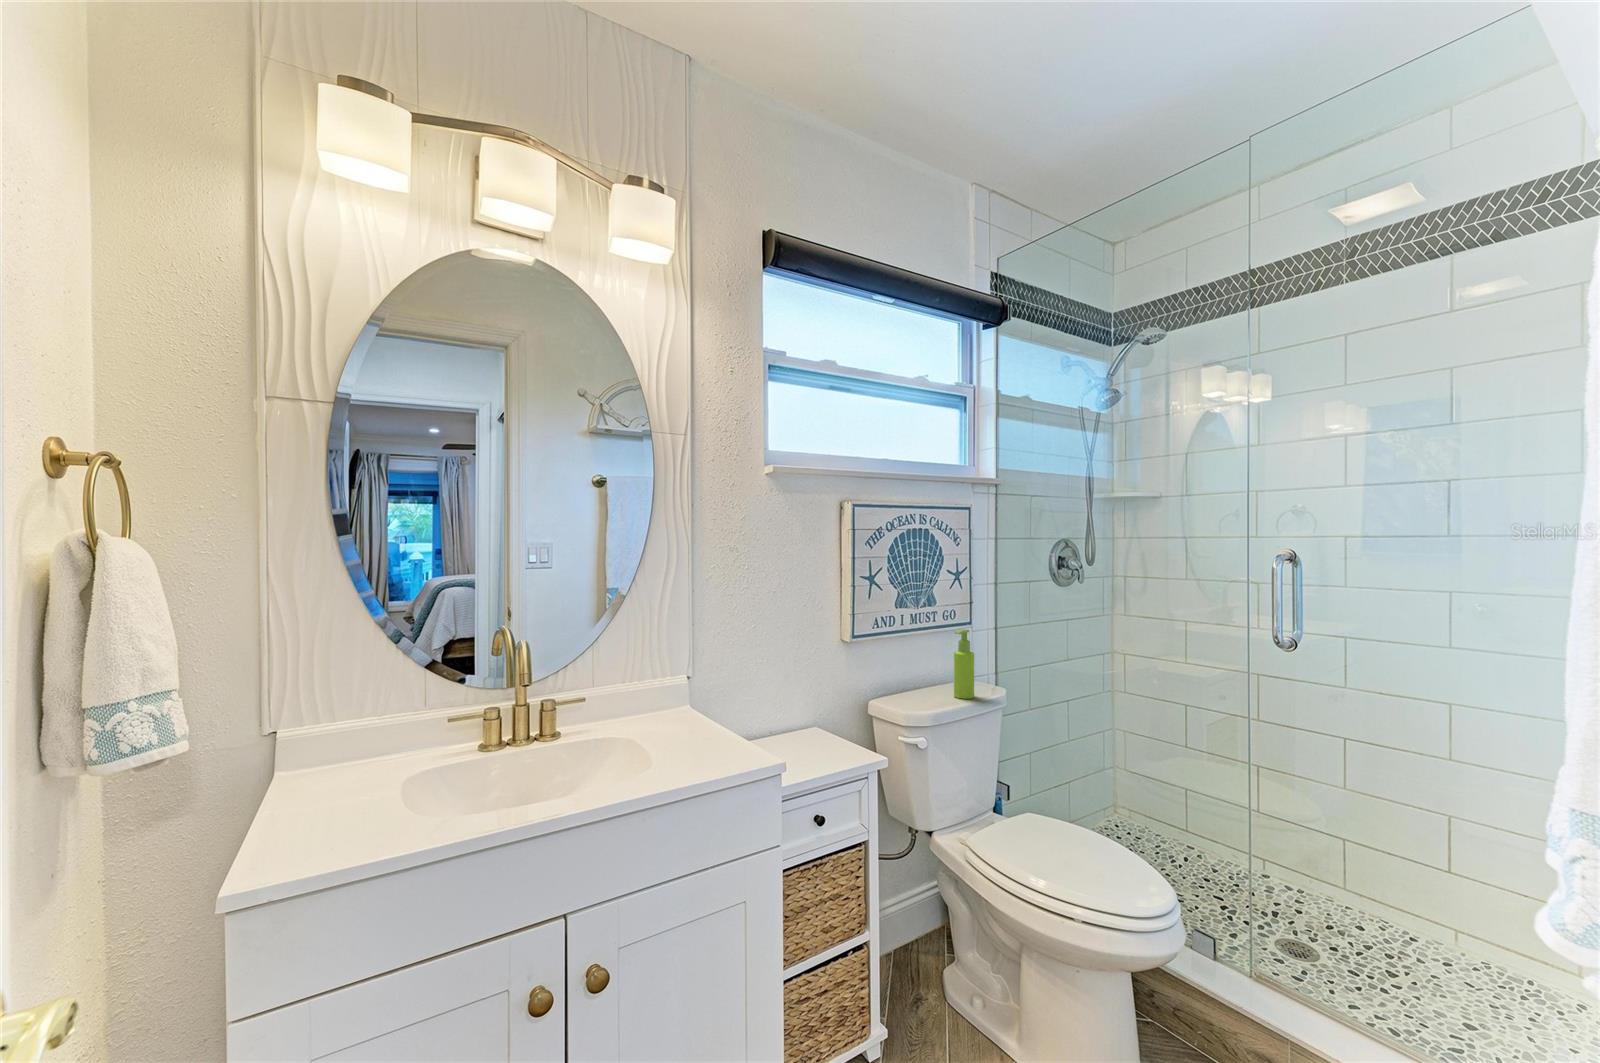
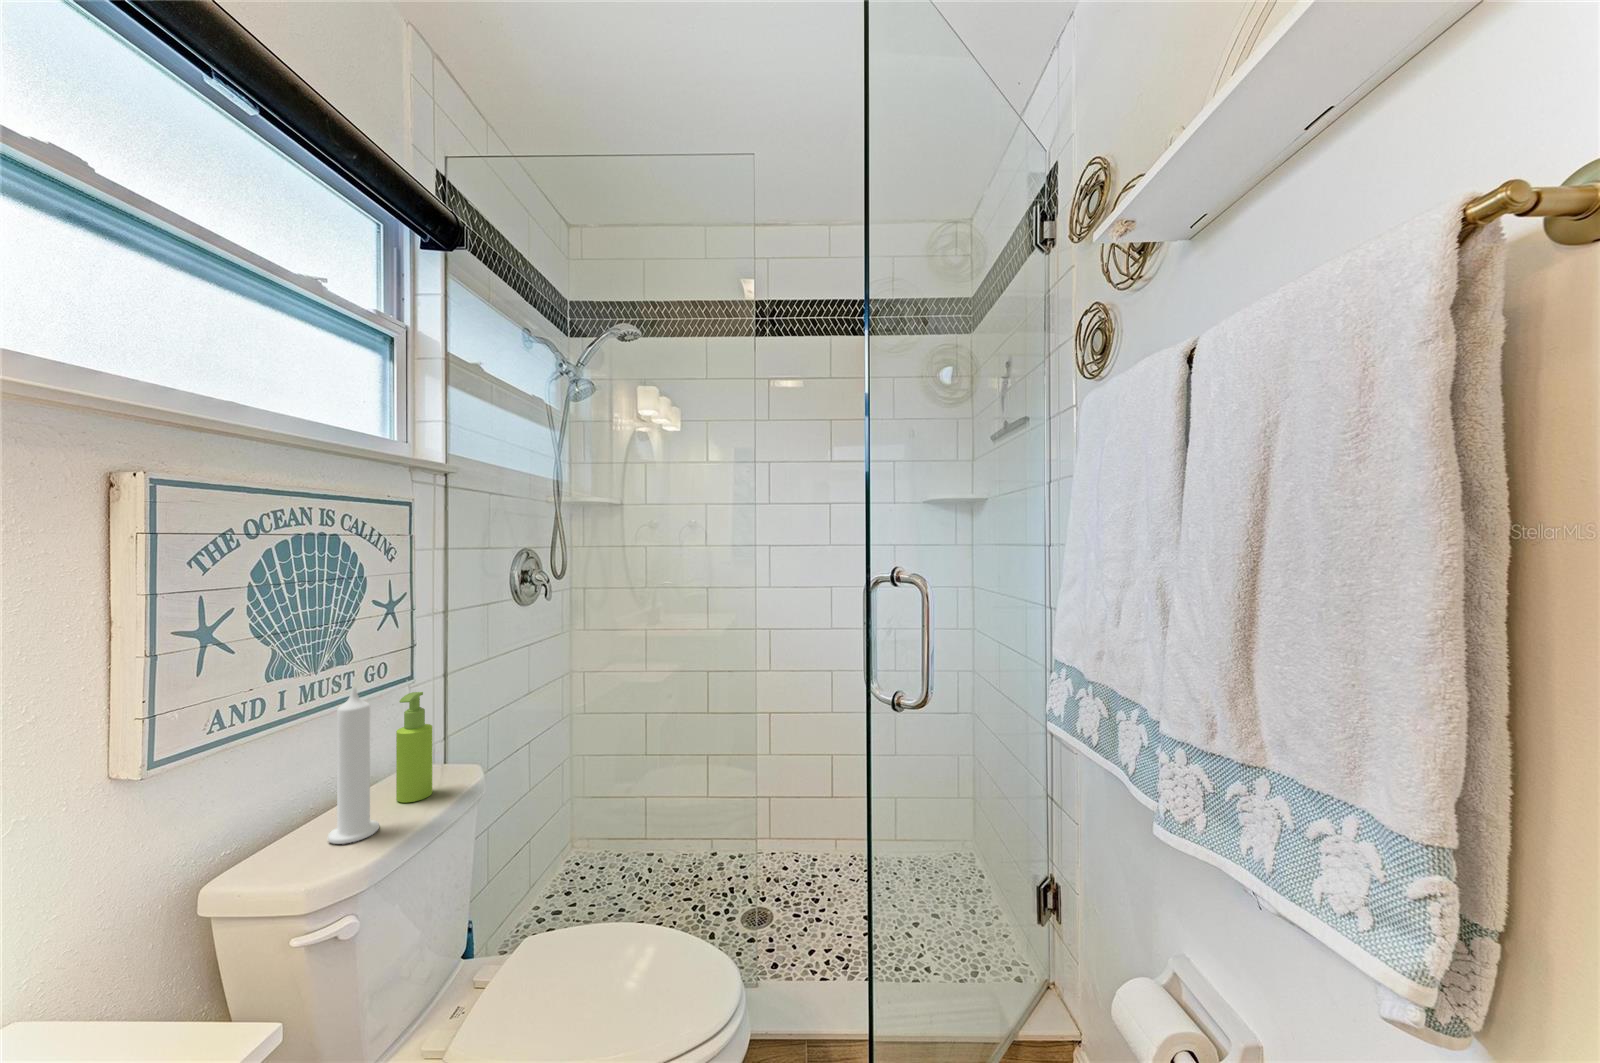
candle: none [916,617,940,706] -> present [328,687,379,844]

